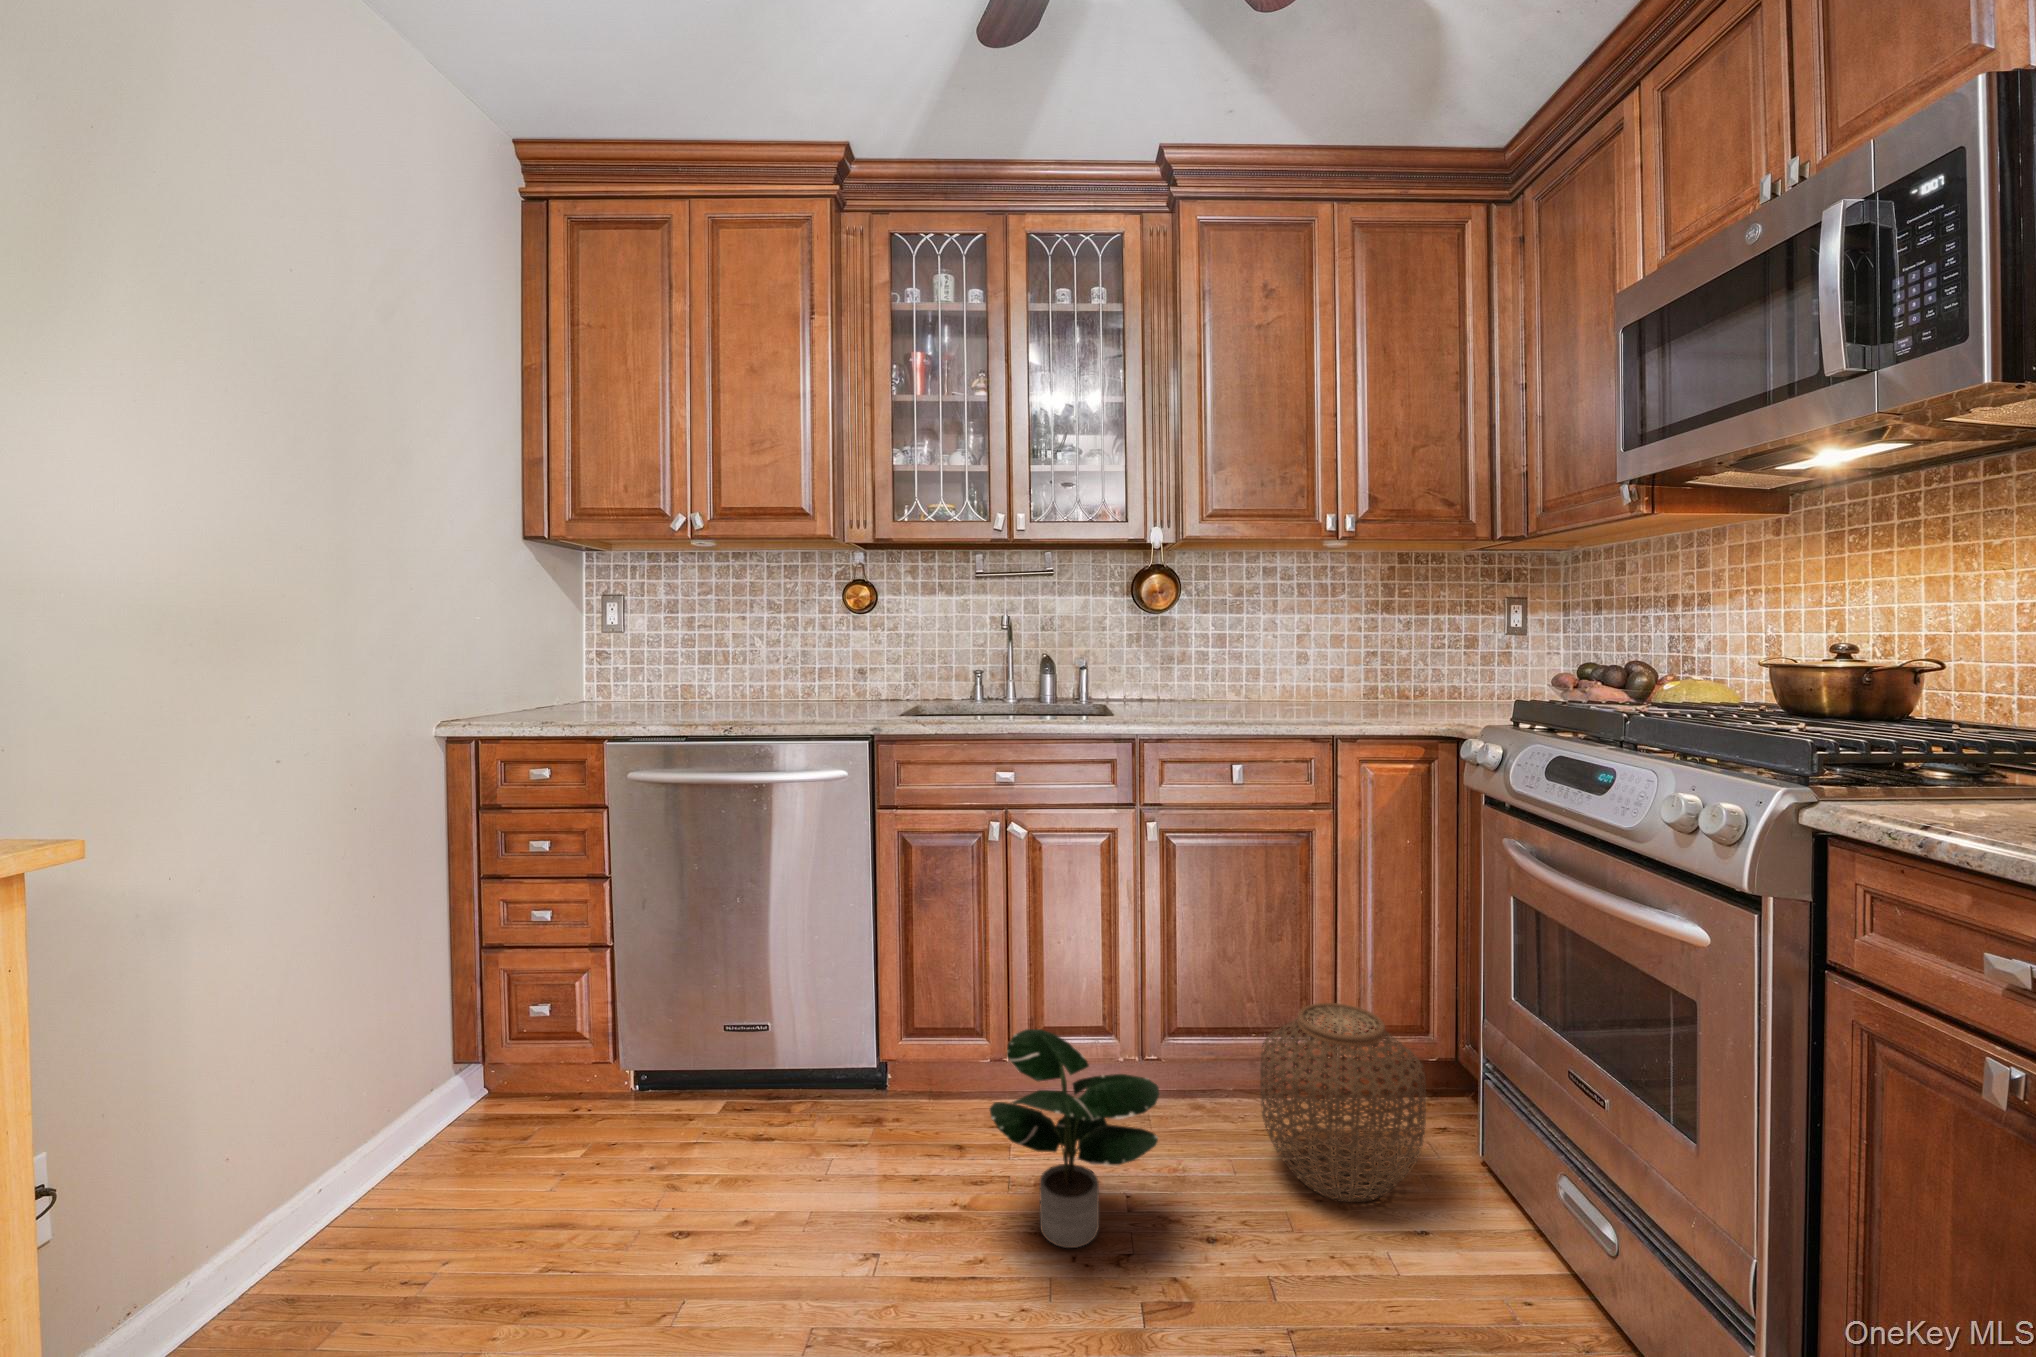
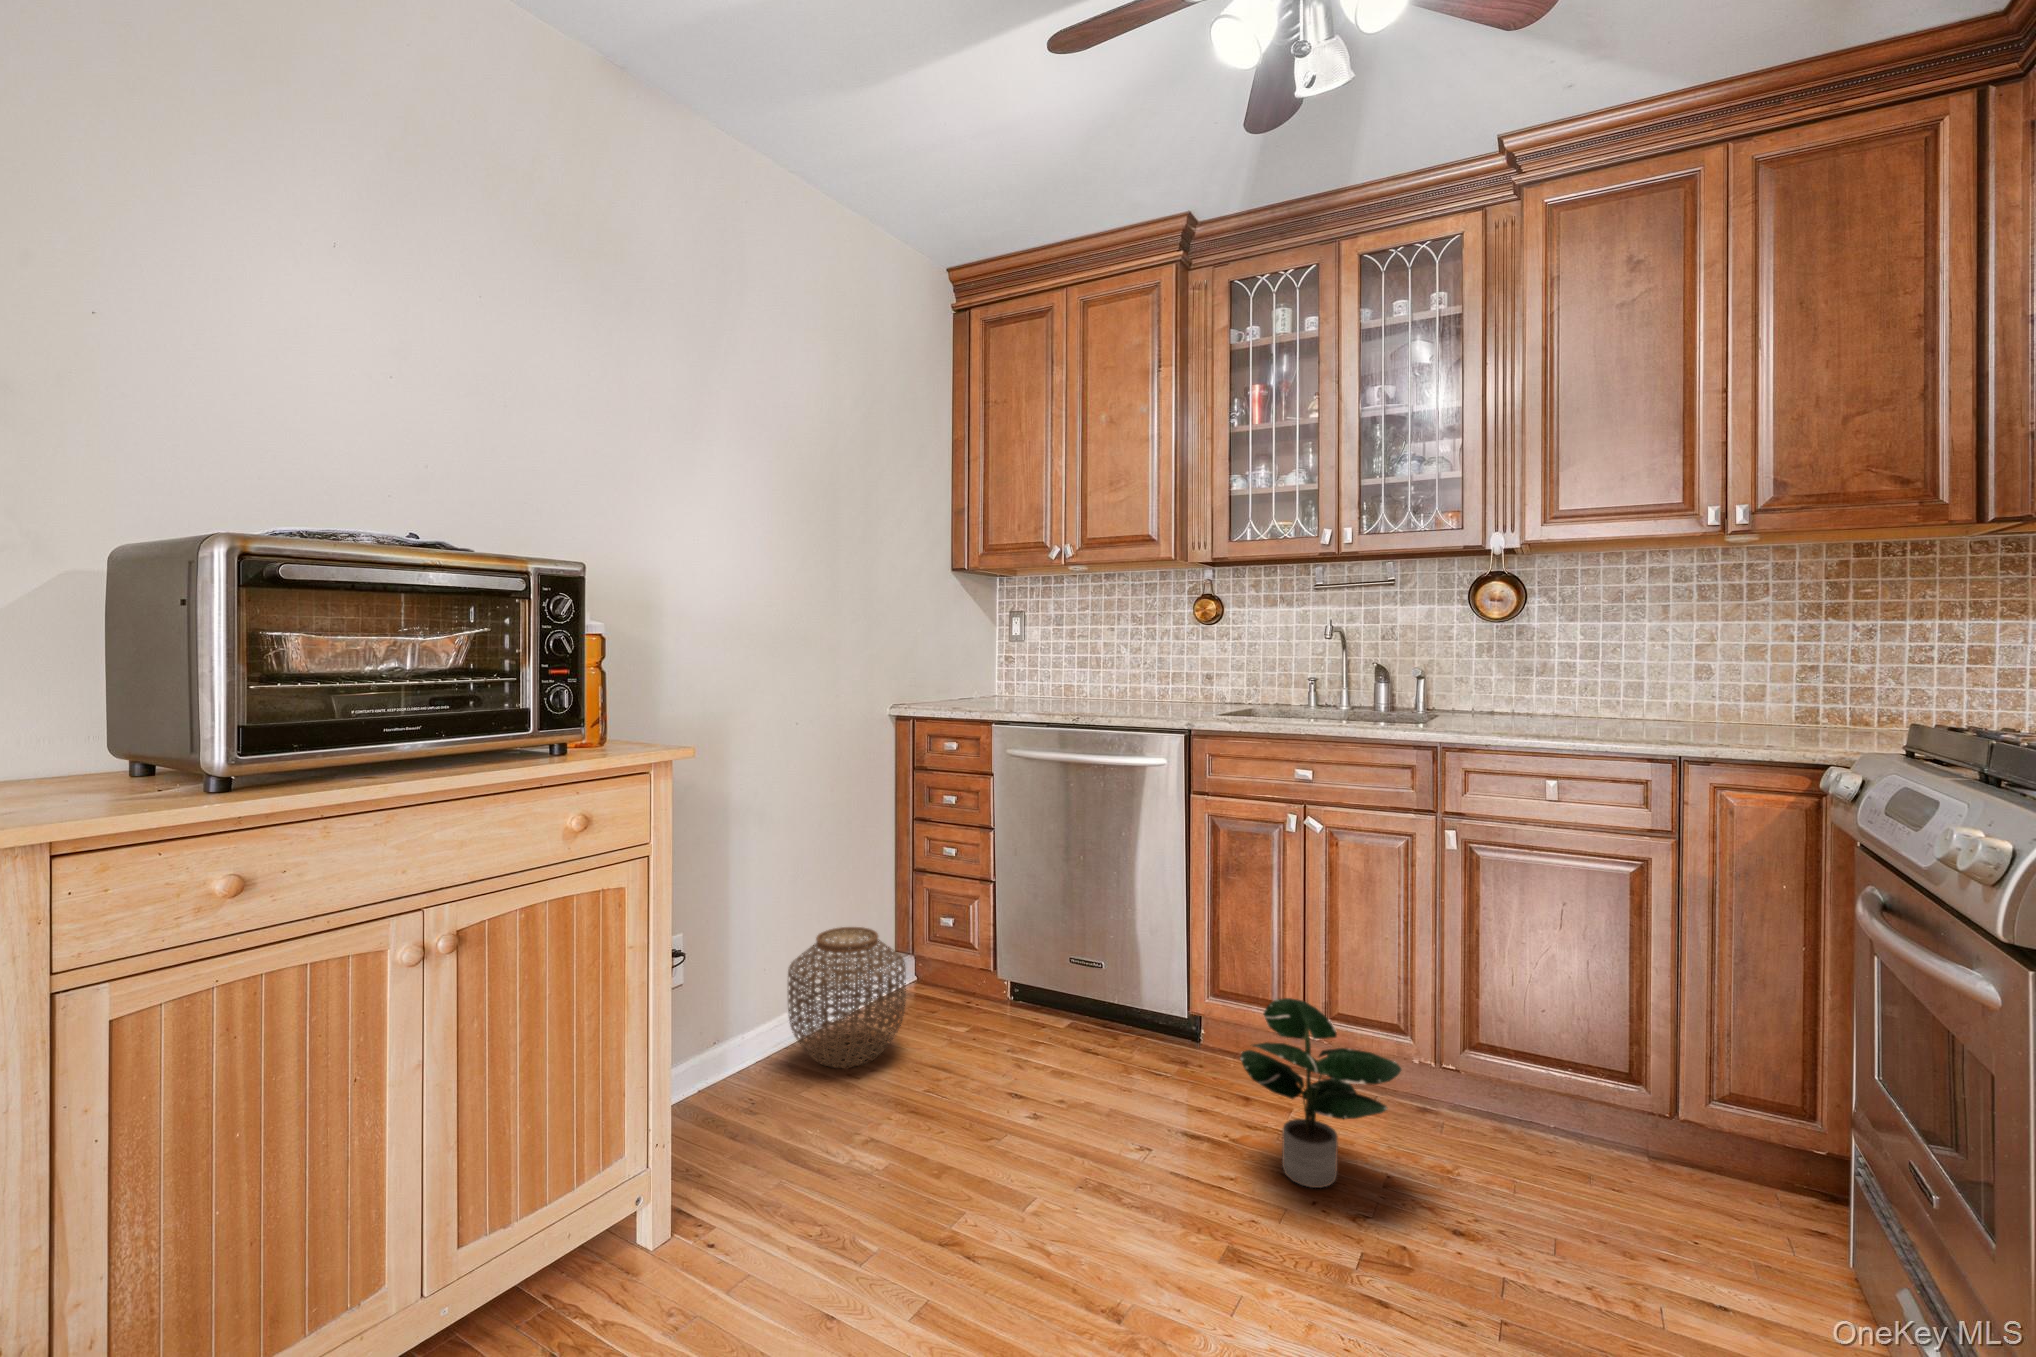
woven basket: present [1260,1003,1426,1202] -> present [788,927,906,1068]

